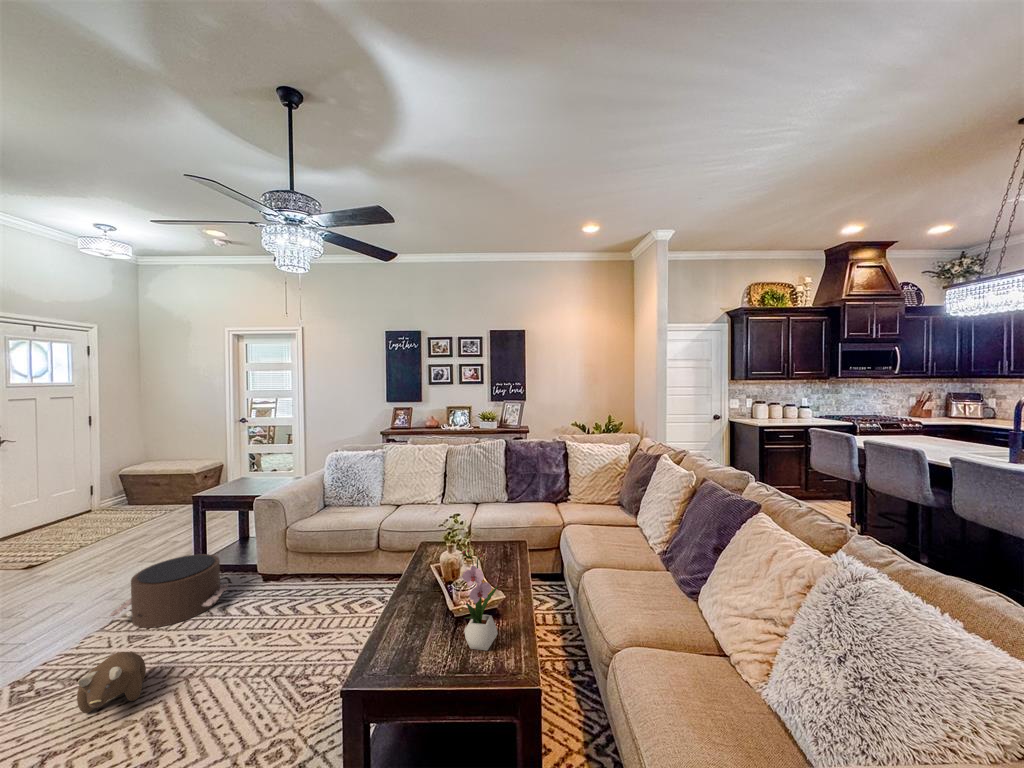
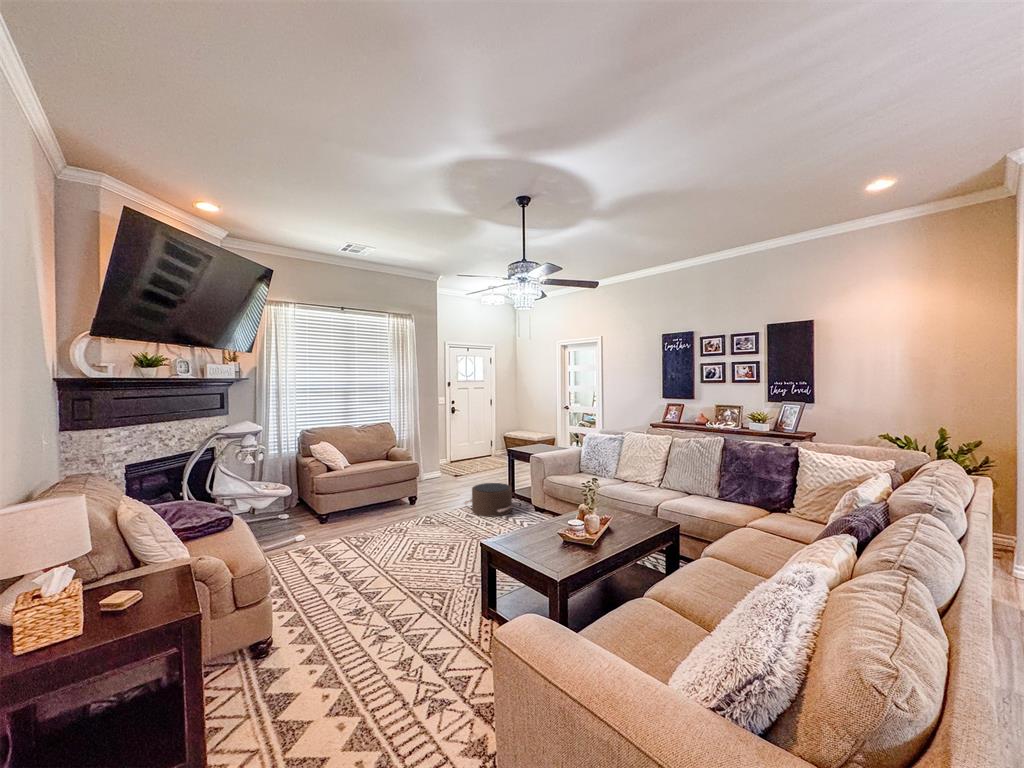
flower arrangement: present [463,549,498,651] -> none [540,488,571,557]
plush toy: present [77,652,146,713] -> none [433,513,461,539]

